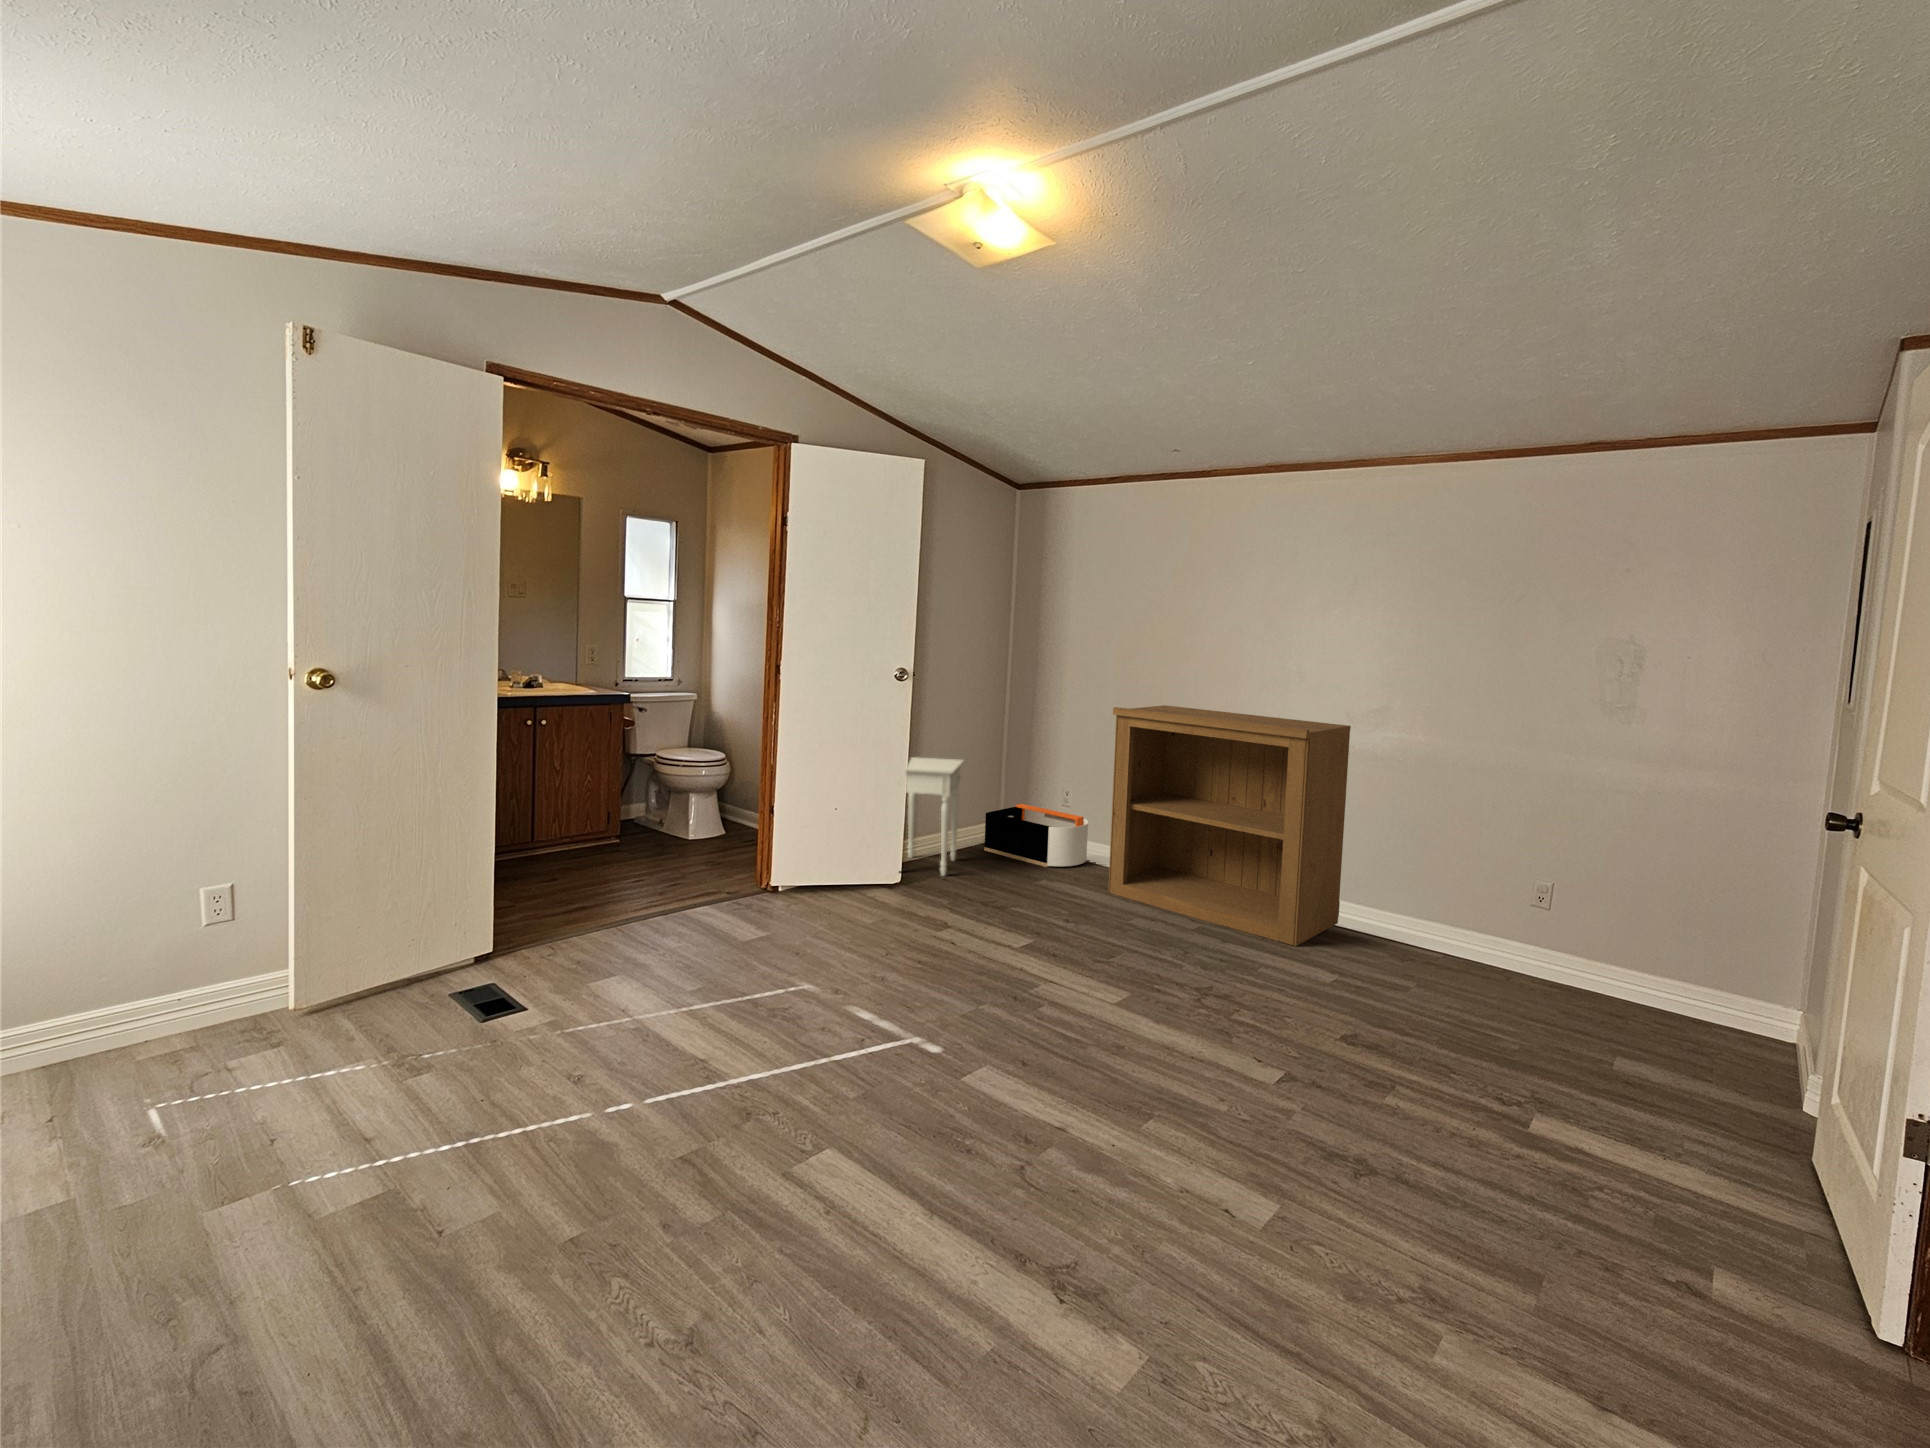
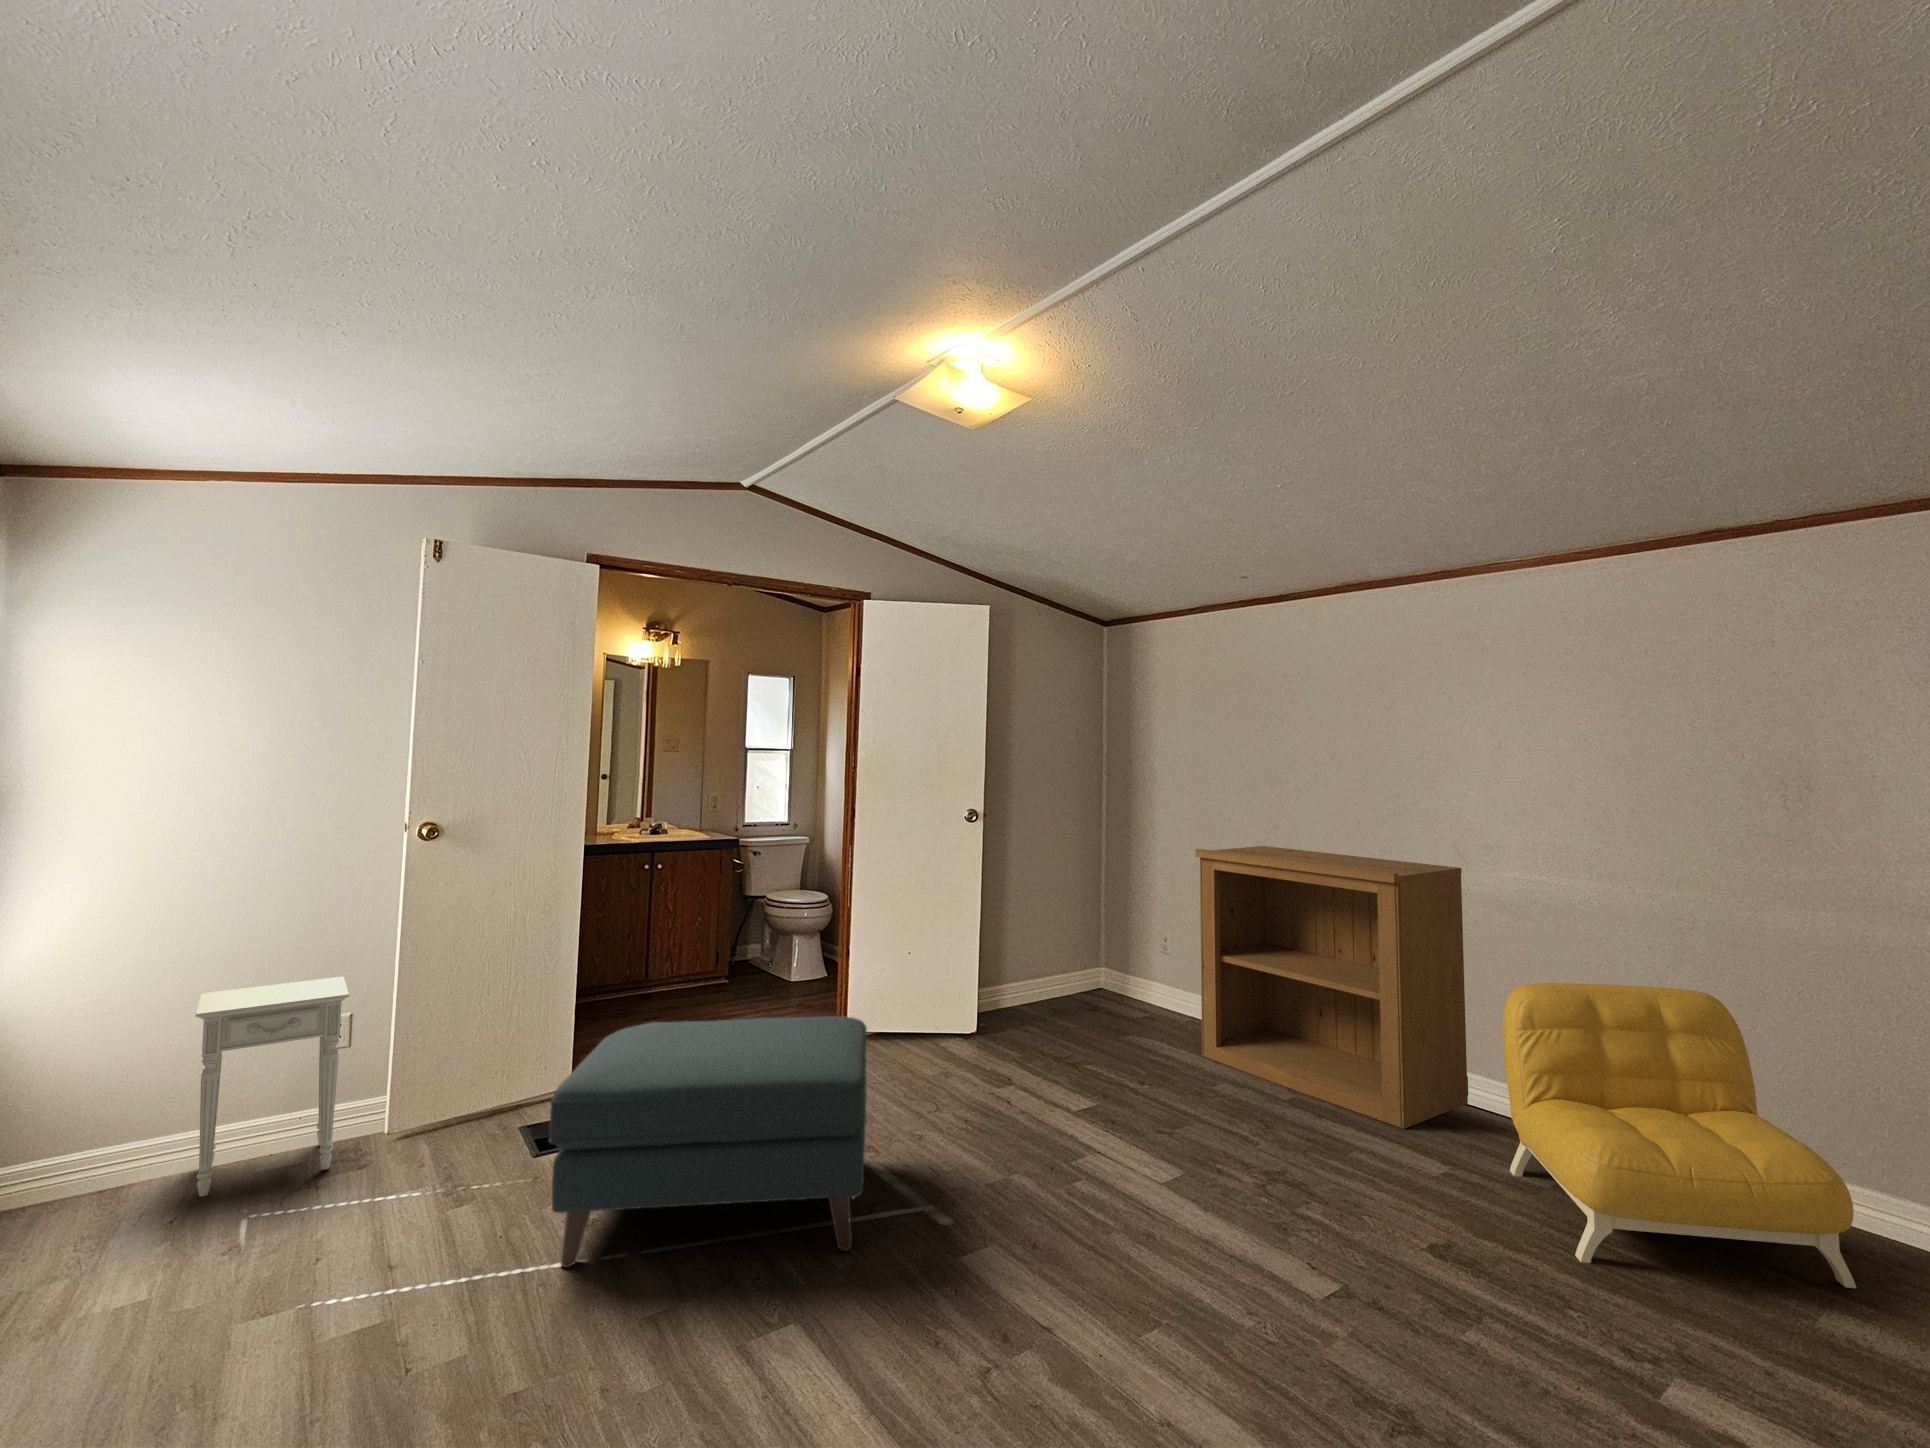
nightstand: present [905,757,964,876] -> present [196,977,349,1197]
storage bin: present [984,804,1088,867] -> none [1082,954,1191,1025]
armchair: none [1387,822,1660,1045] -> present [1503,983,1856,1288]
ottoman: none [545,867,874,1125] -> present [549,1016,867,1268]

